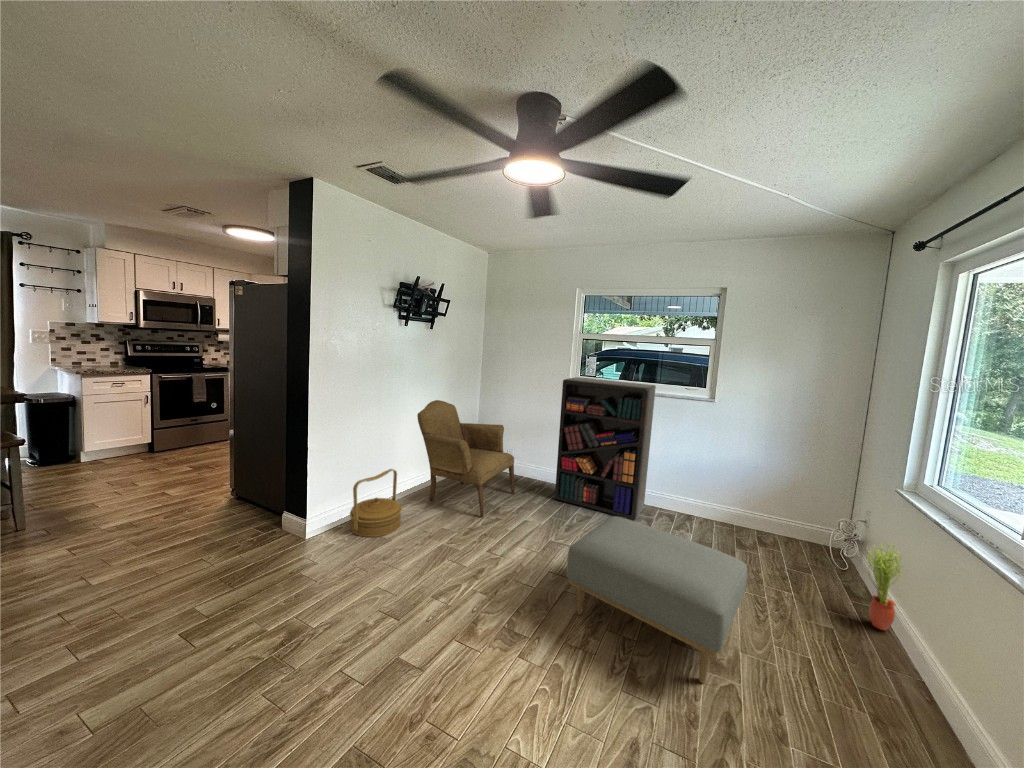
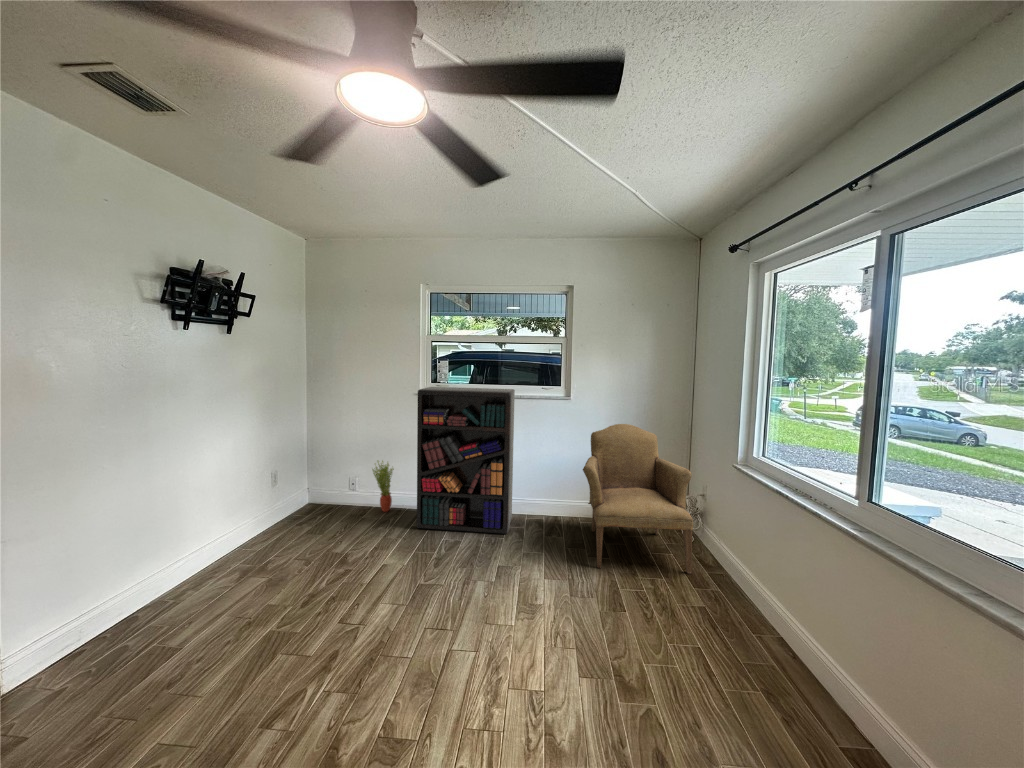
armchair: present [417,400,514,518] -> present [583,424,693,574]
woven basket: present [350,469,402,537] -> none [86,539,193,662]
ottoman: present [566,516,747,683] -> none [454,540,645,720]
potted plant: present [867,542,903,630] -> present [372,461,394,512]

